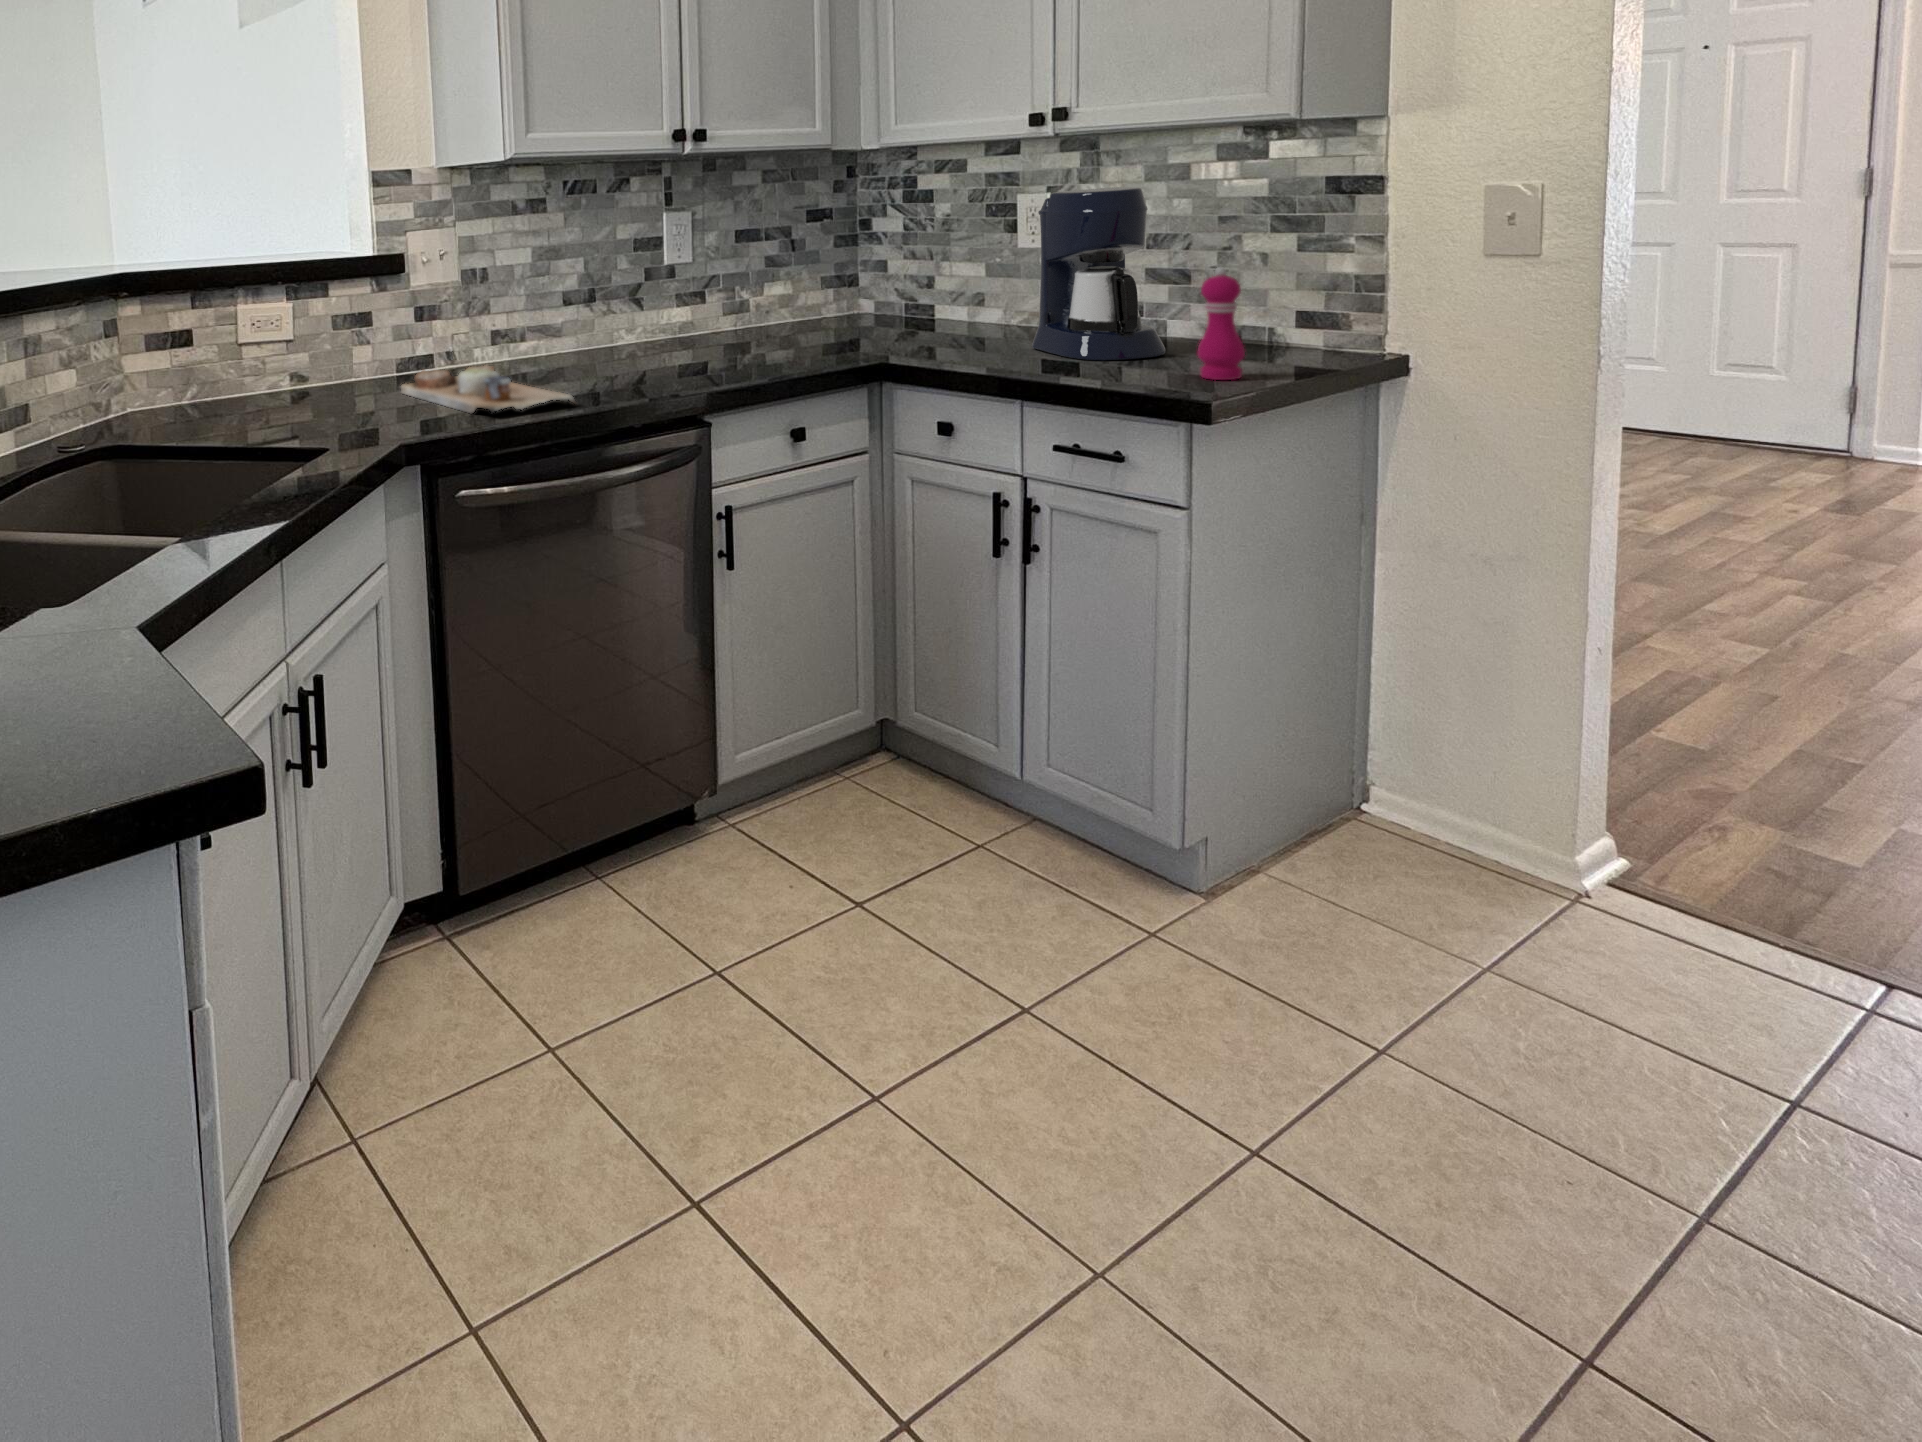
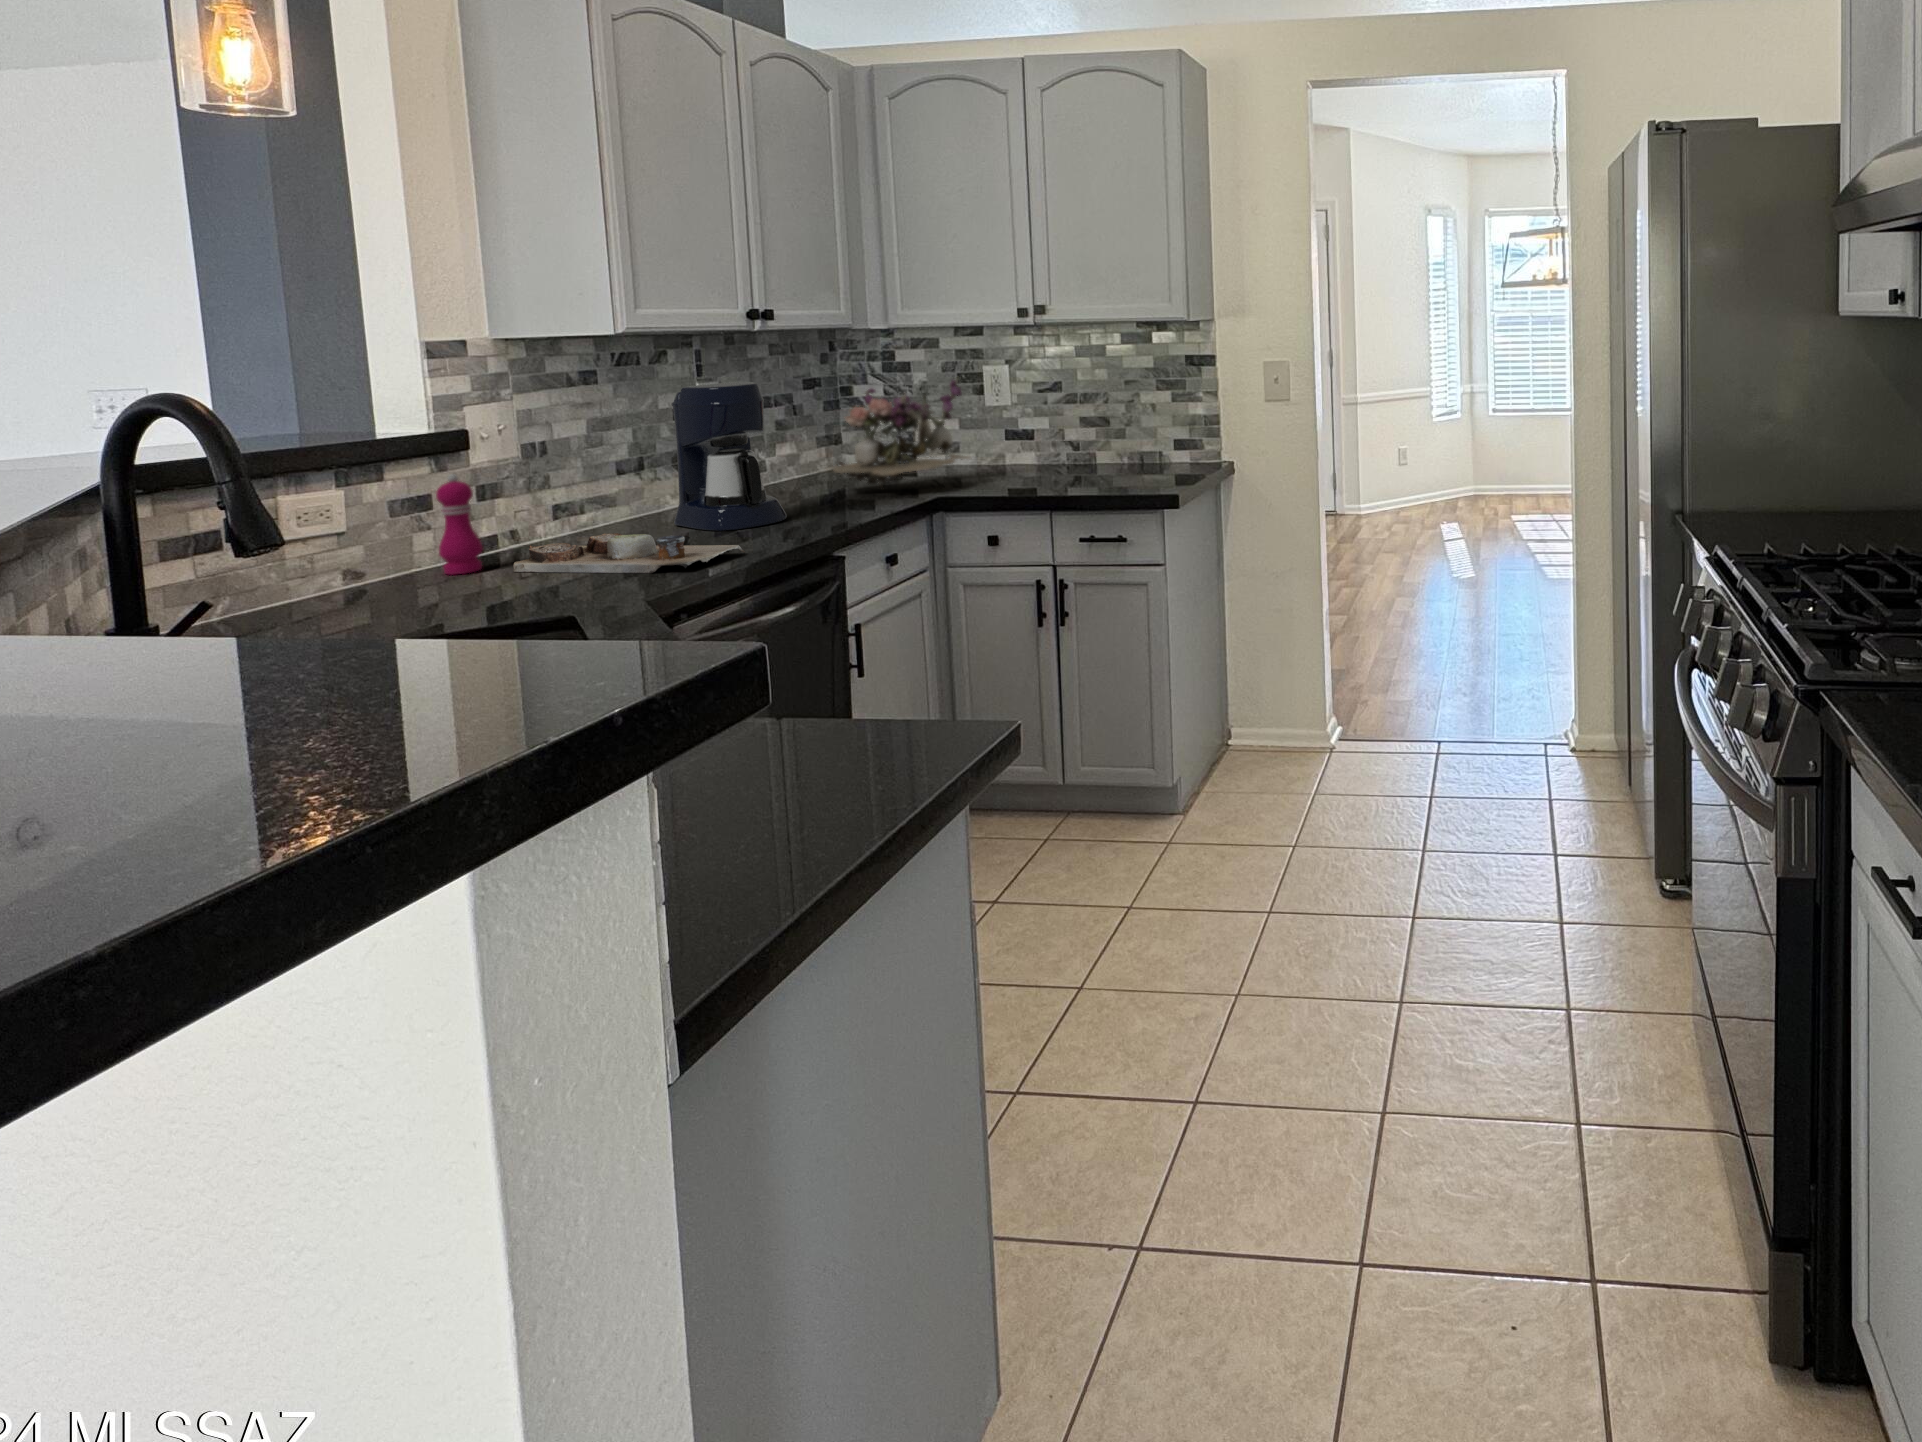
coffee maker: present [1032,187,1165,360] -> present [671,382,787,531]
flower arrangement: none [785,208,959,345] -> present [831,380,970,487]
pepper mill: present [1197,267,1245,380] -> present [436,474,483,575]

